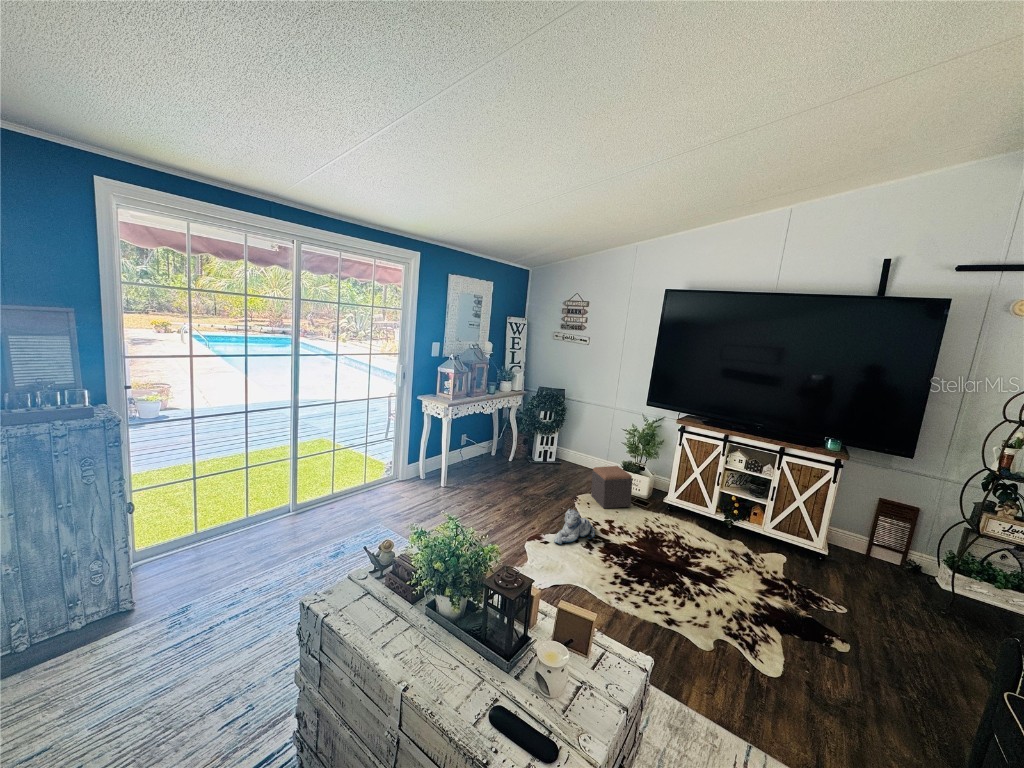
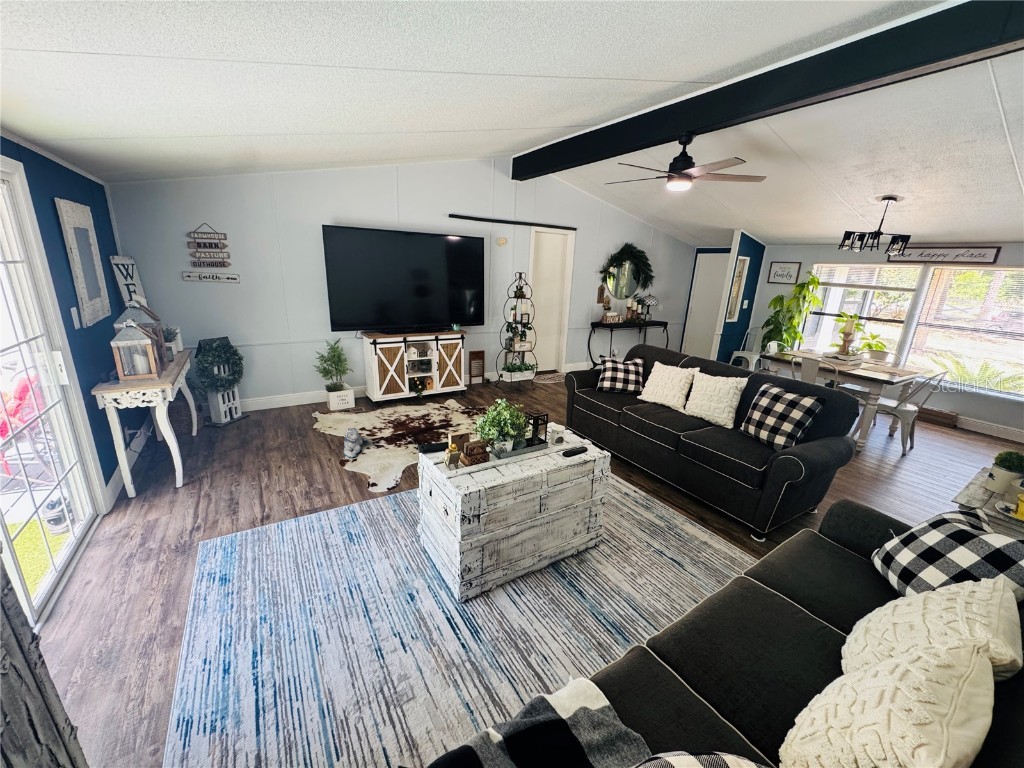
footstool: present [591,466,632,508] -> none [316,389,358,425]

